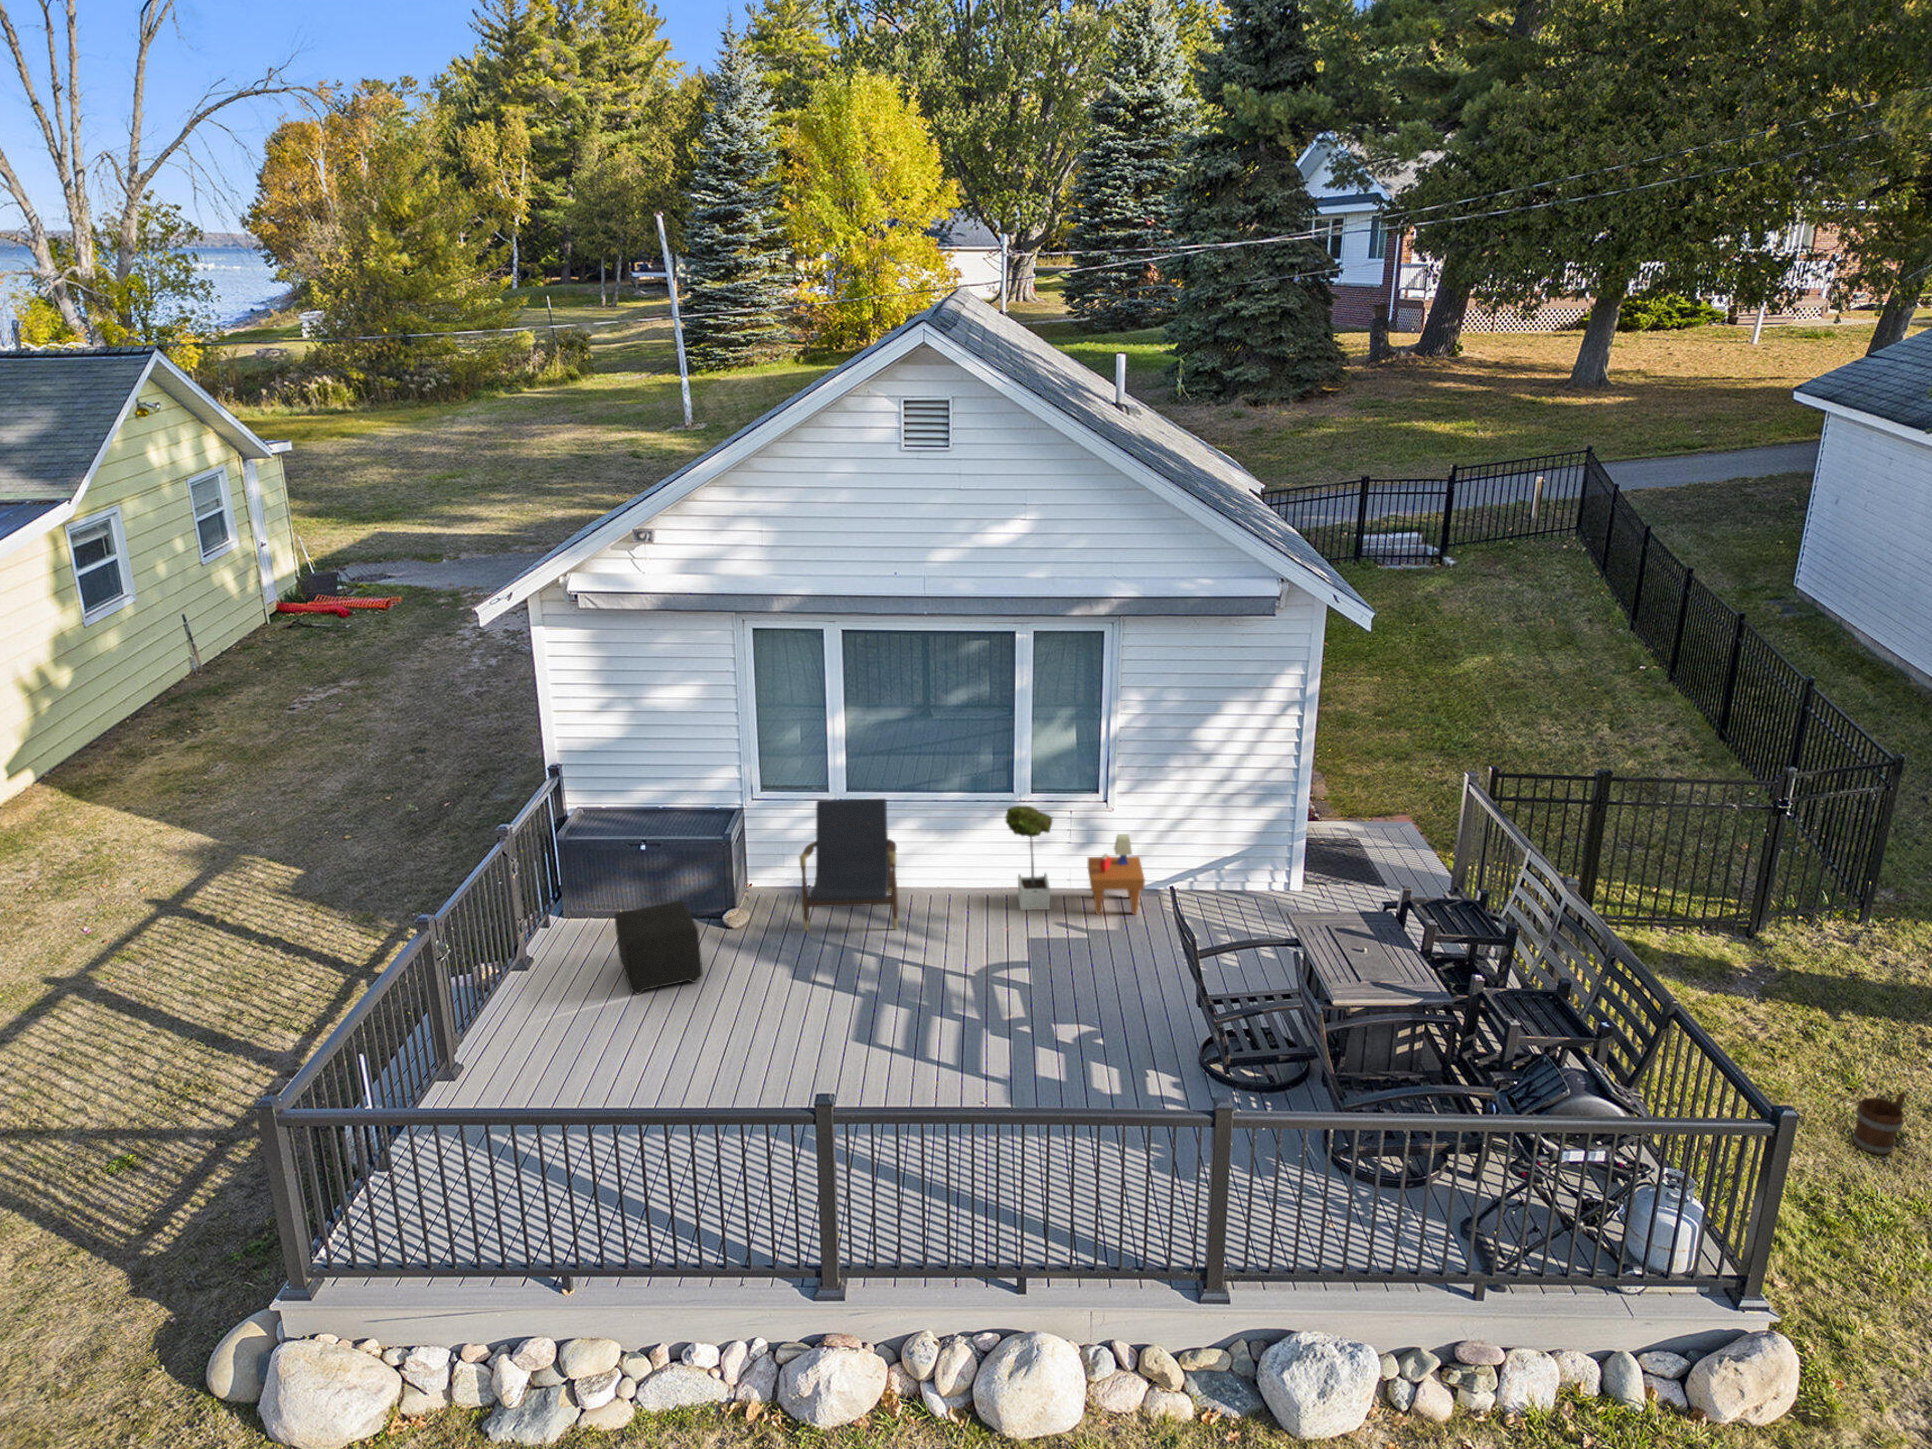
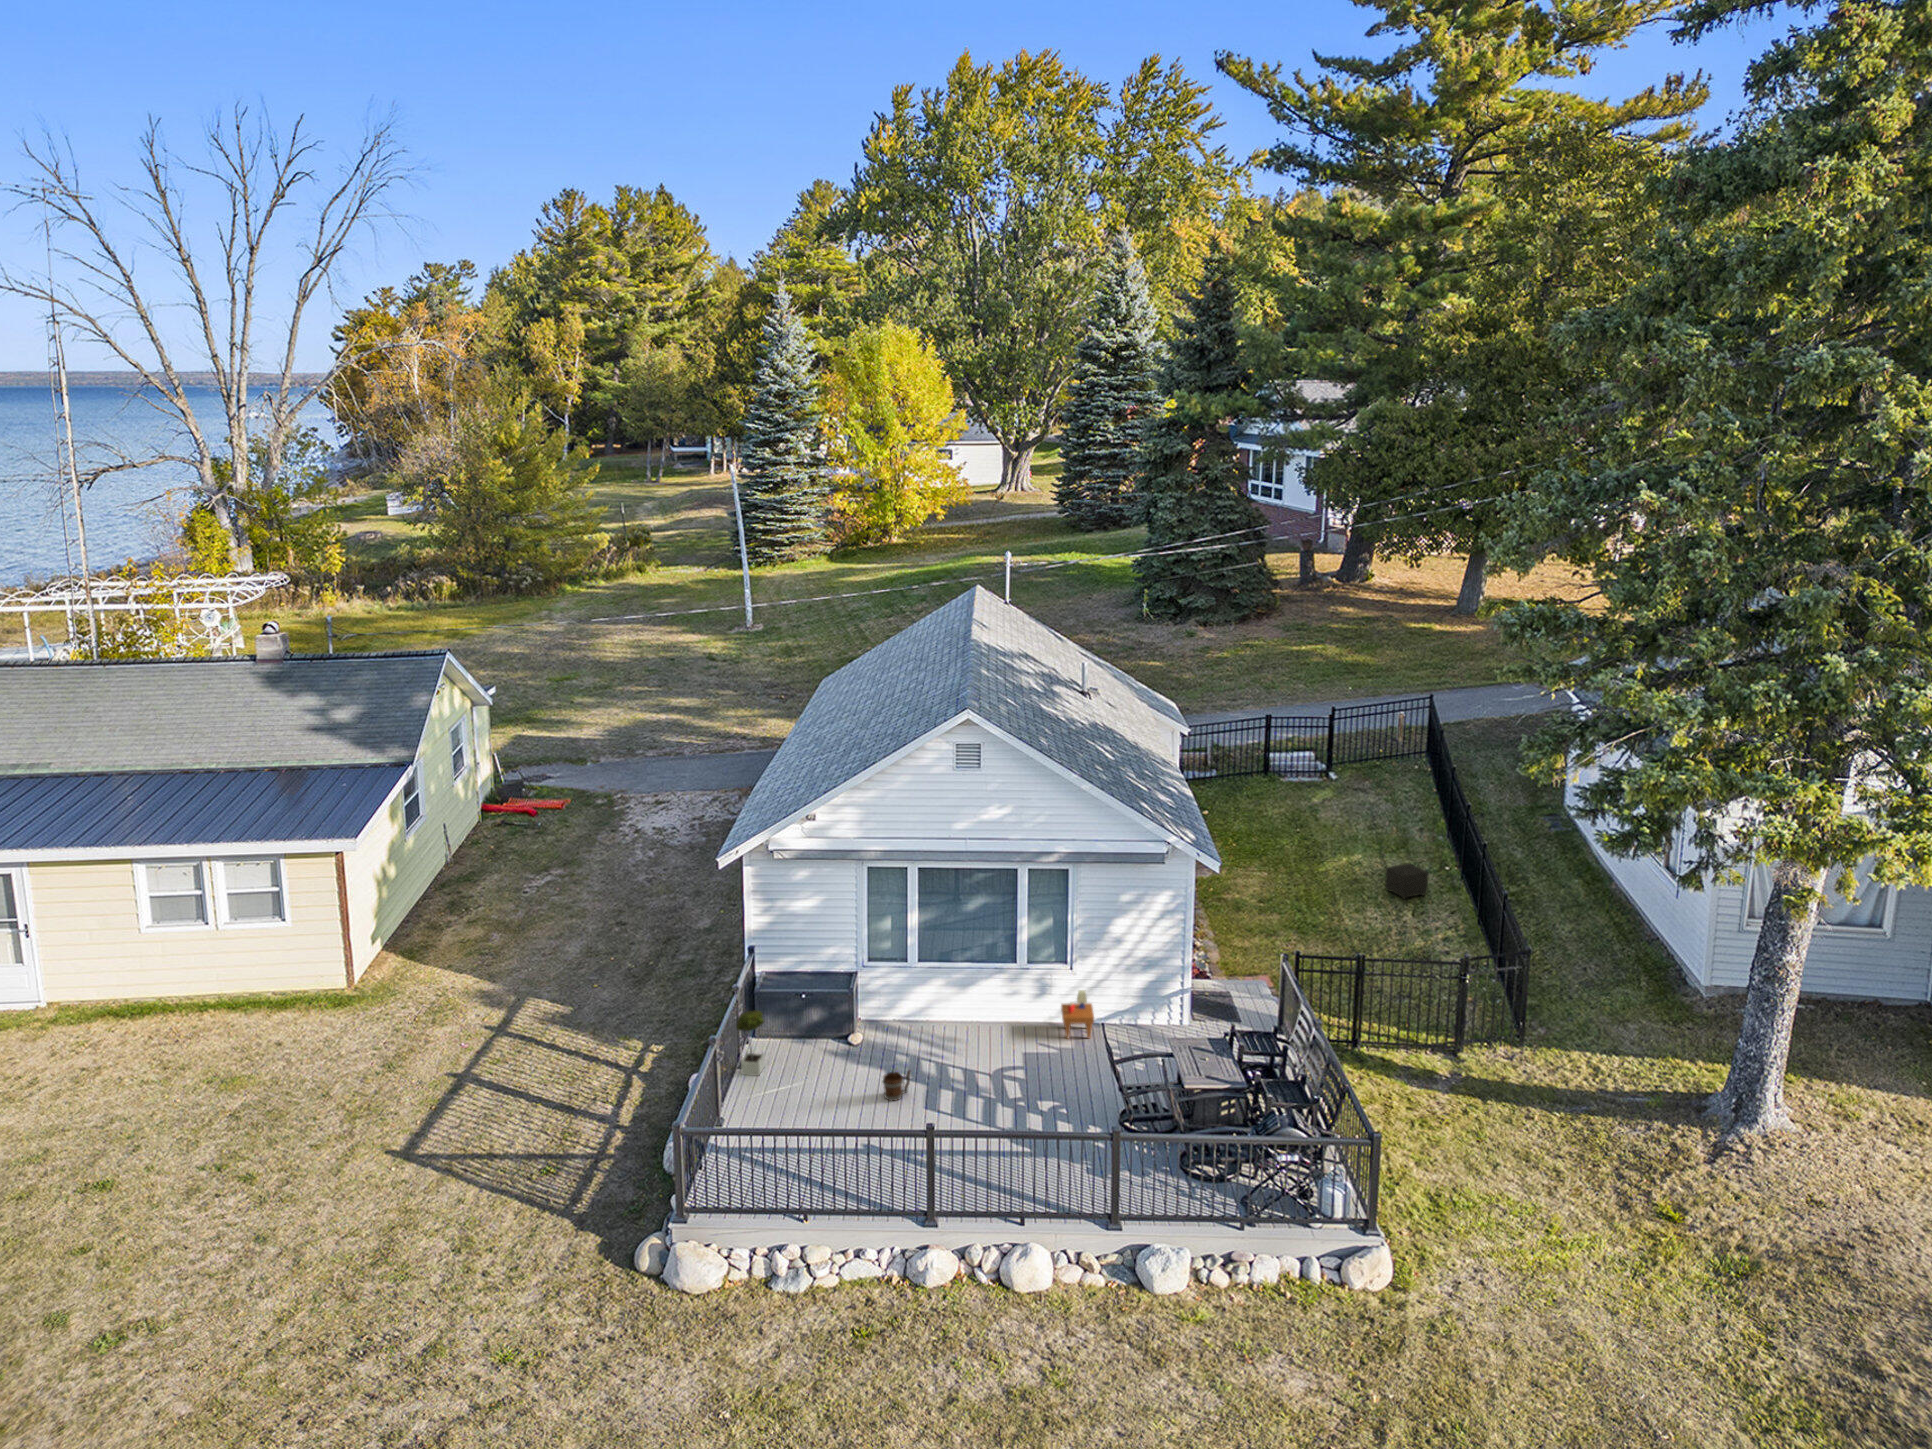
lounge chair: present [799,799,898,930] -> none [894,968,950,1048]
potted tree: present [1006,806,1052,910] -> present [736,1010,764,1076]
ottoman: present [615,900,702,994] -> present [1385,863,1429,899]
bucket: present [1853,1092,1906,1155] -> present [883,1070,911,1101]

